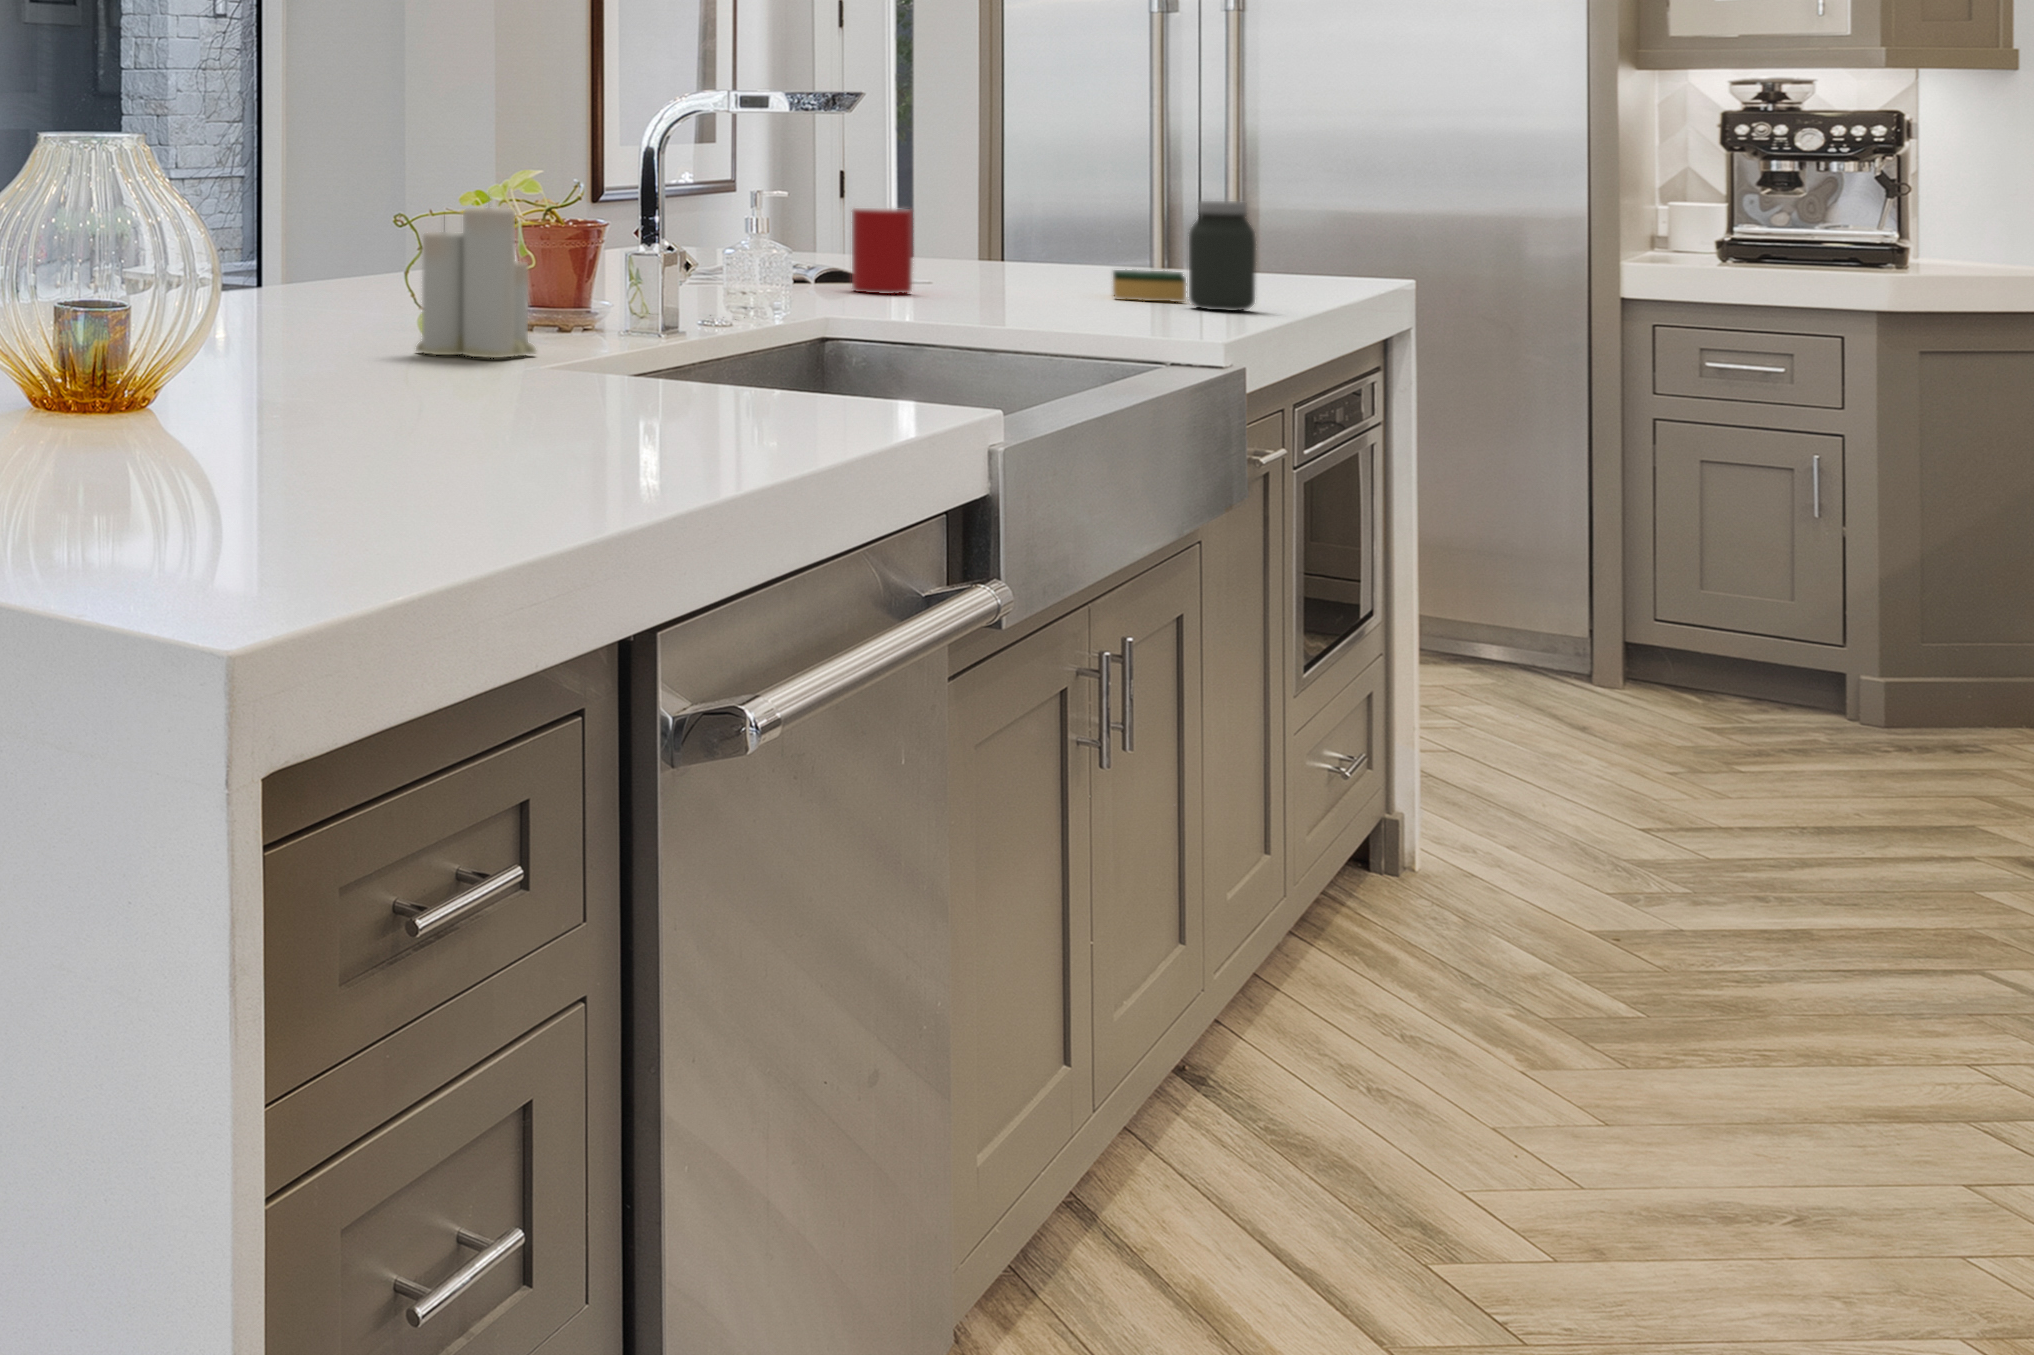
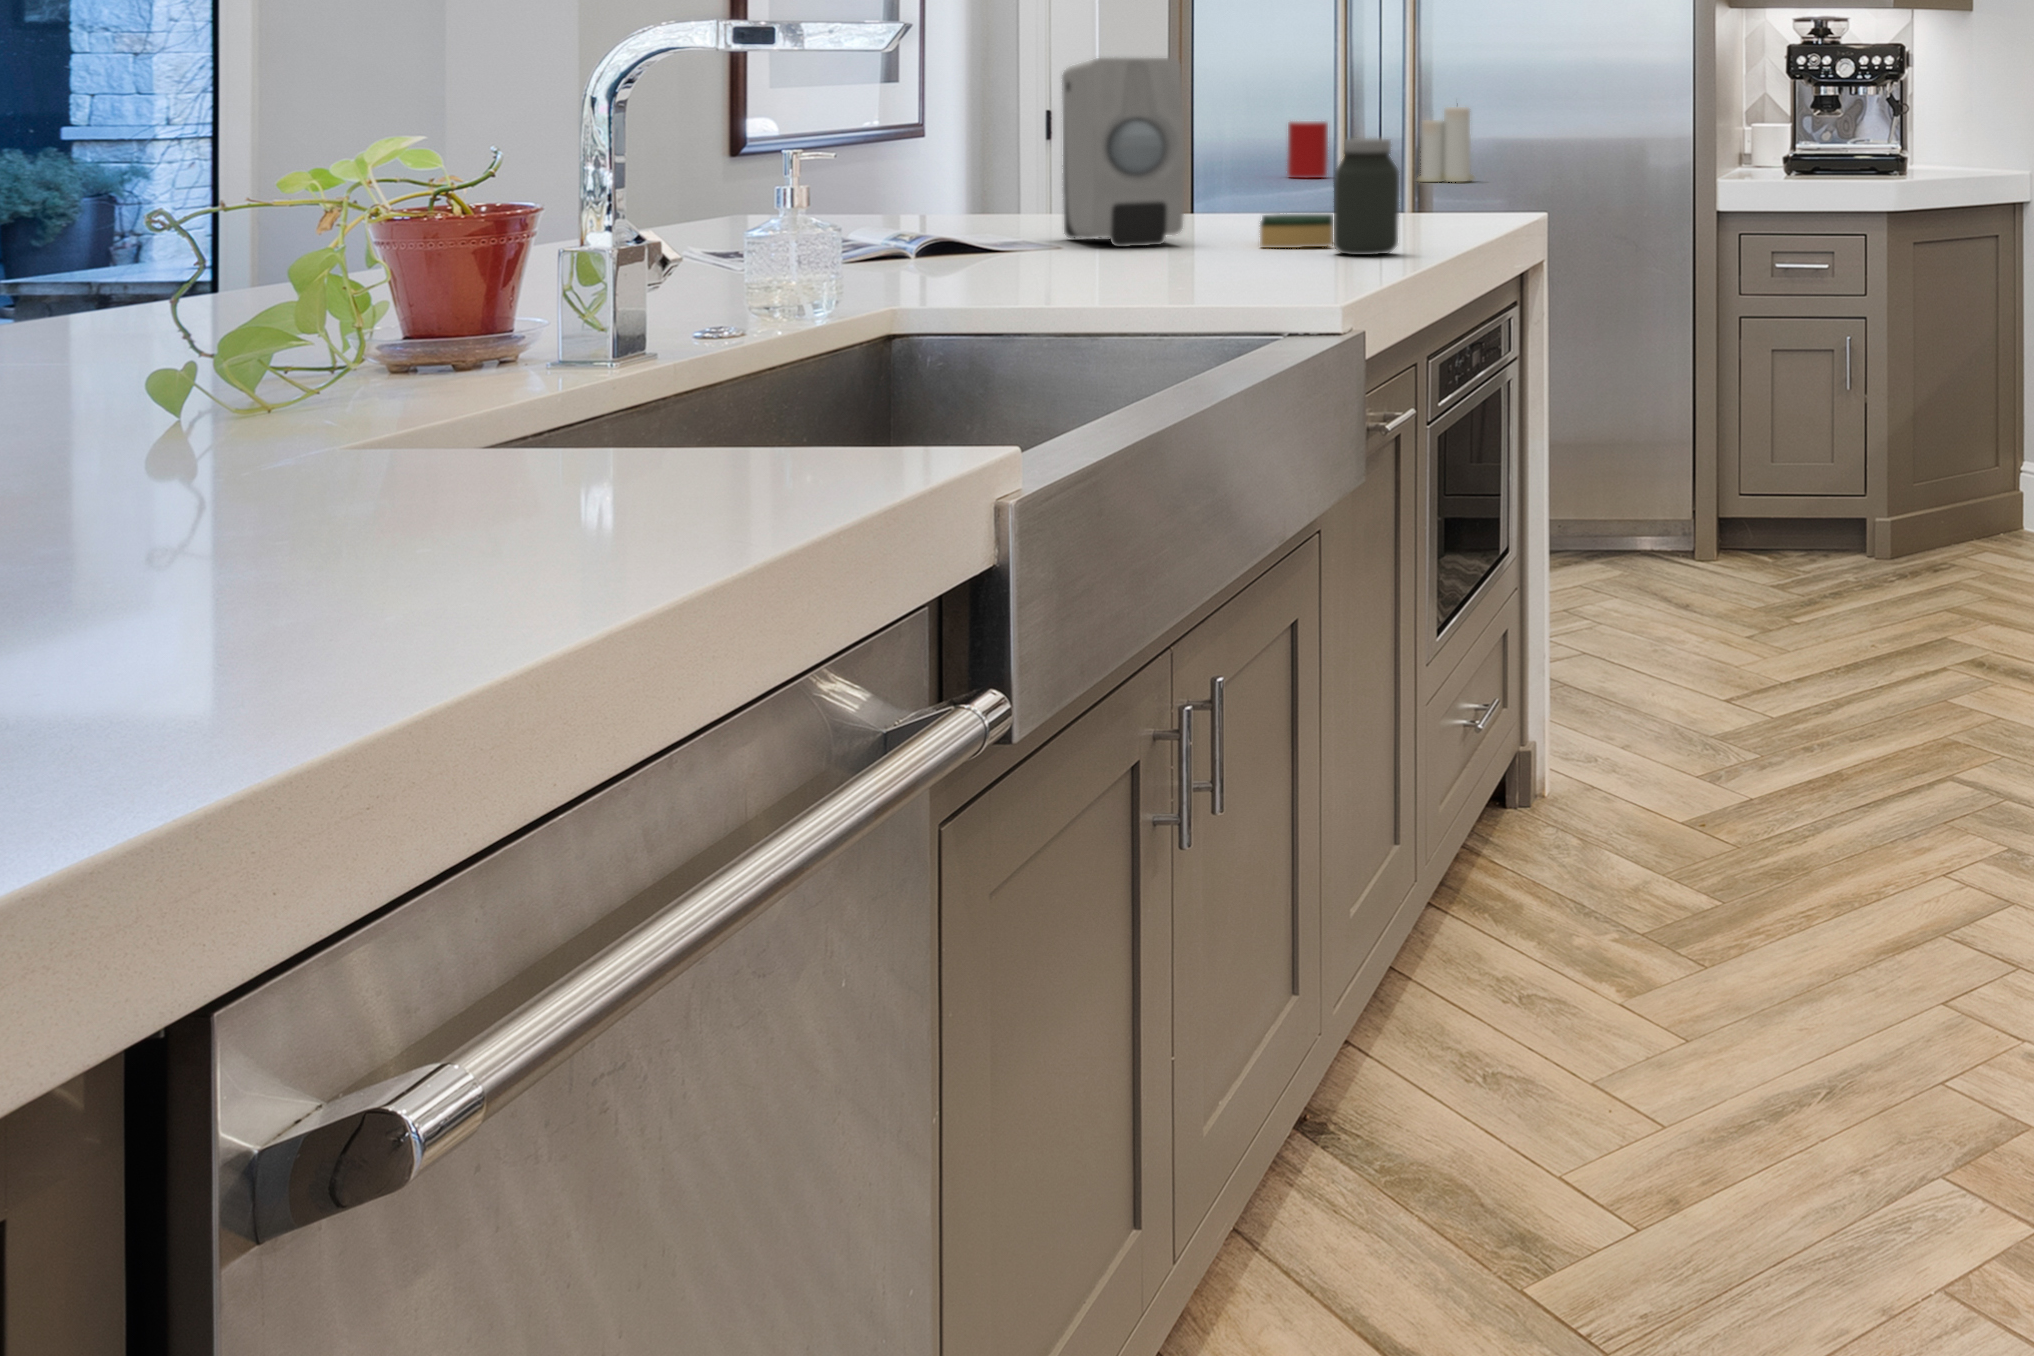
soap dispenser: none [927,124,1041,291] -> present [1062,58,1185,247]
candle: present [416,207,536,358] -> present [1417,107,1474,182]
cup: present [852,208,913,294] -> present [1287,121,1328,178]

